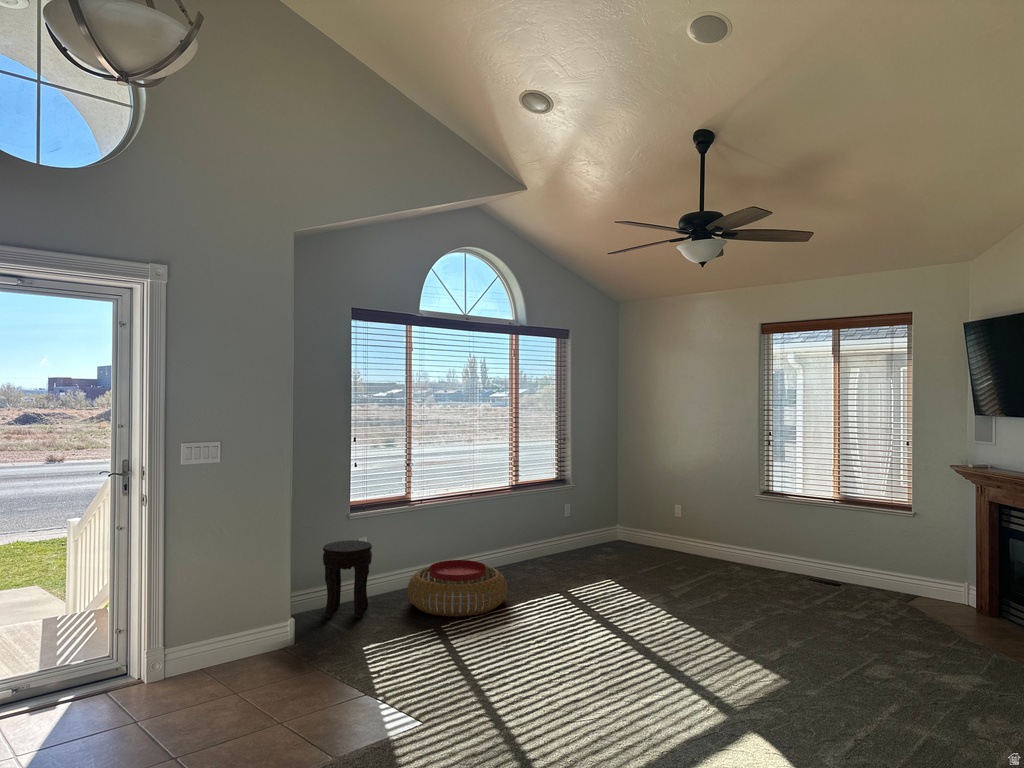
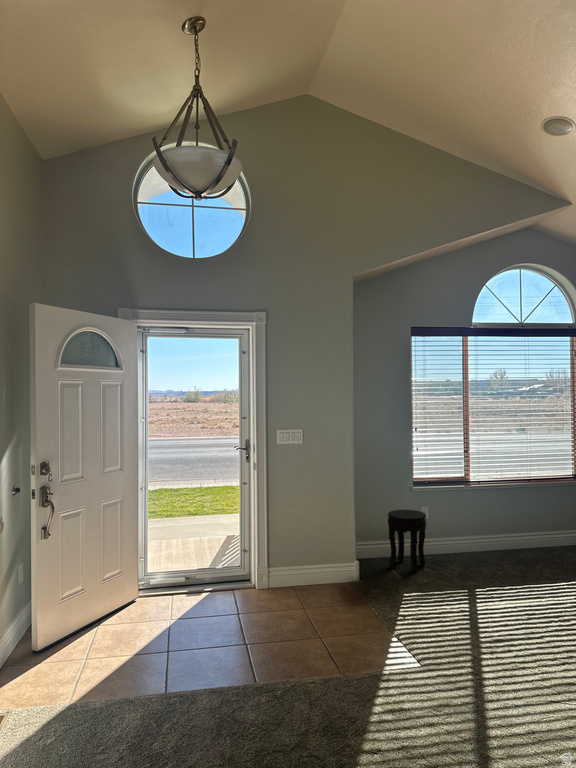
pouf: present [408,560,507,617] -> none [457,537,549,588]

